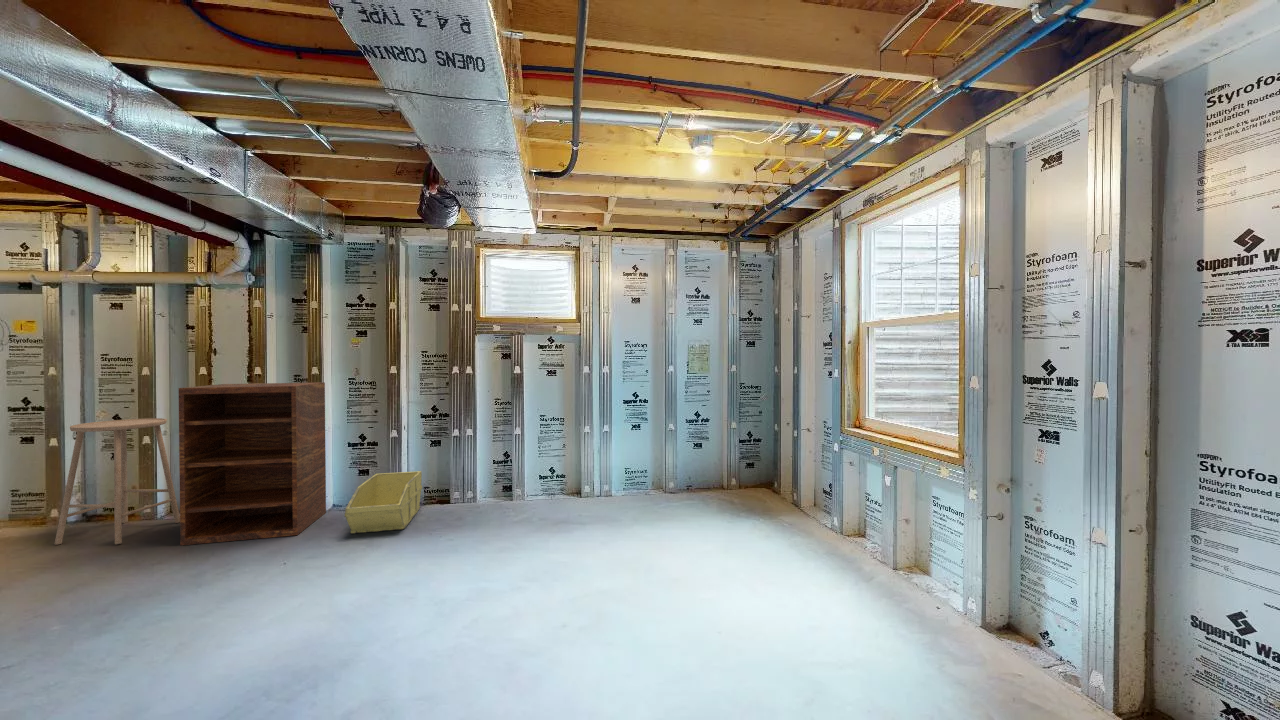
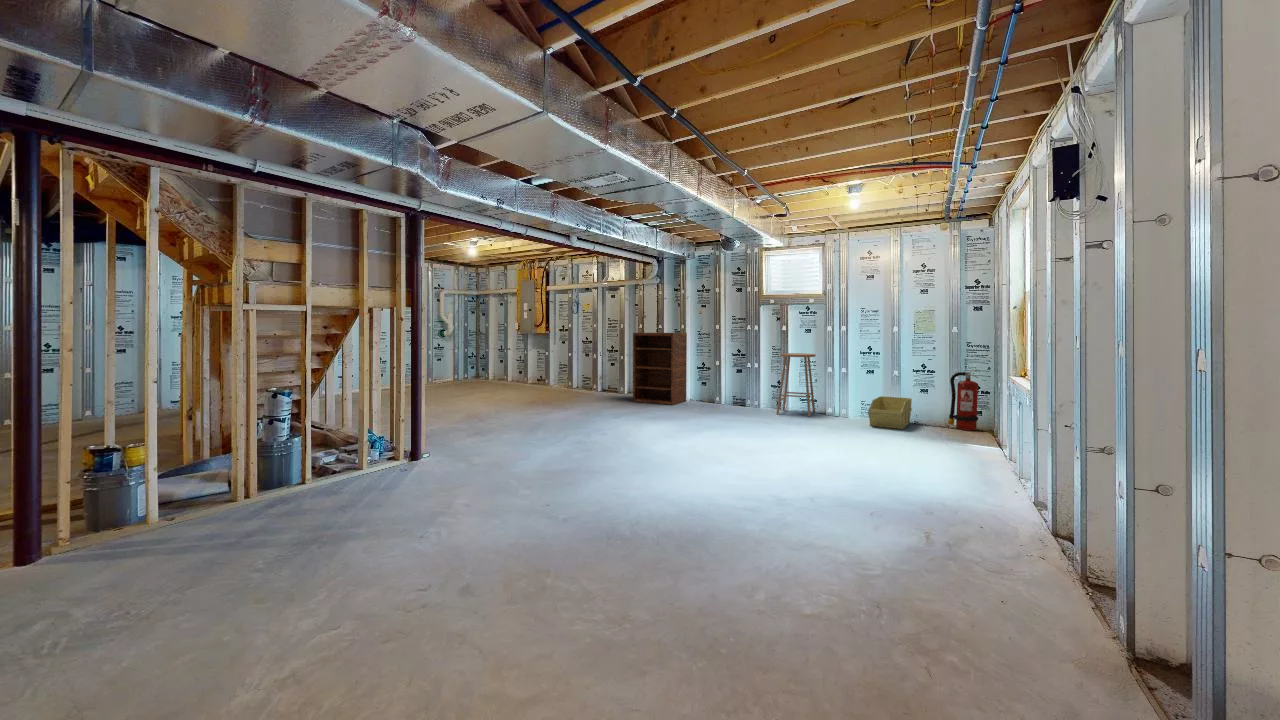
stool: present [55,418,180,545] -> present [776,353,816,417]
fire extinguisher: none [740,419,769,496] -> present [948,369,979,431]
storage bin: present [344,471,422,533] -> present [868,396,912,429]

